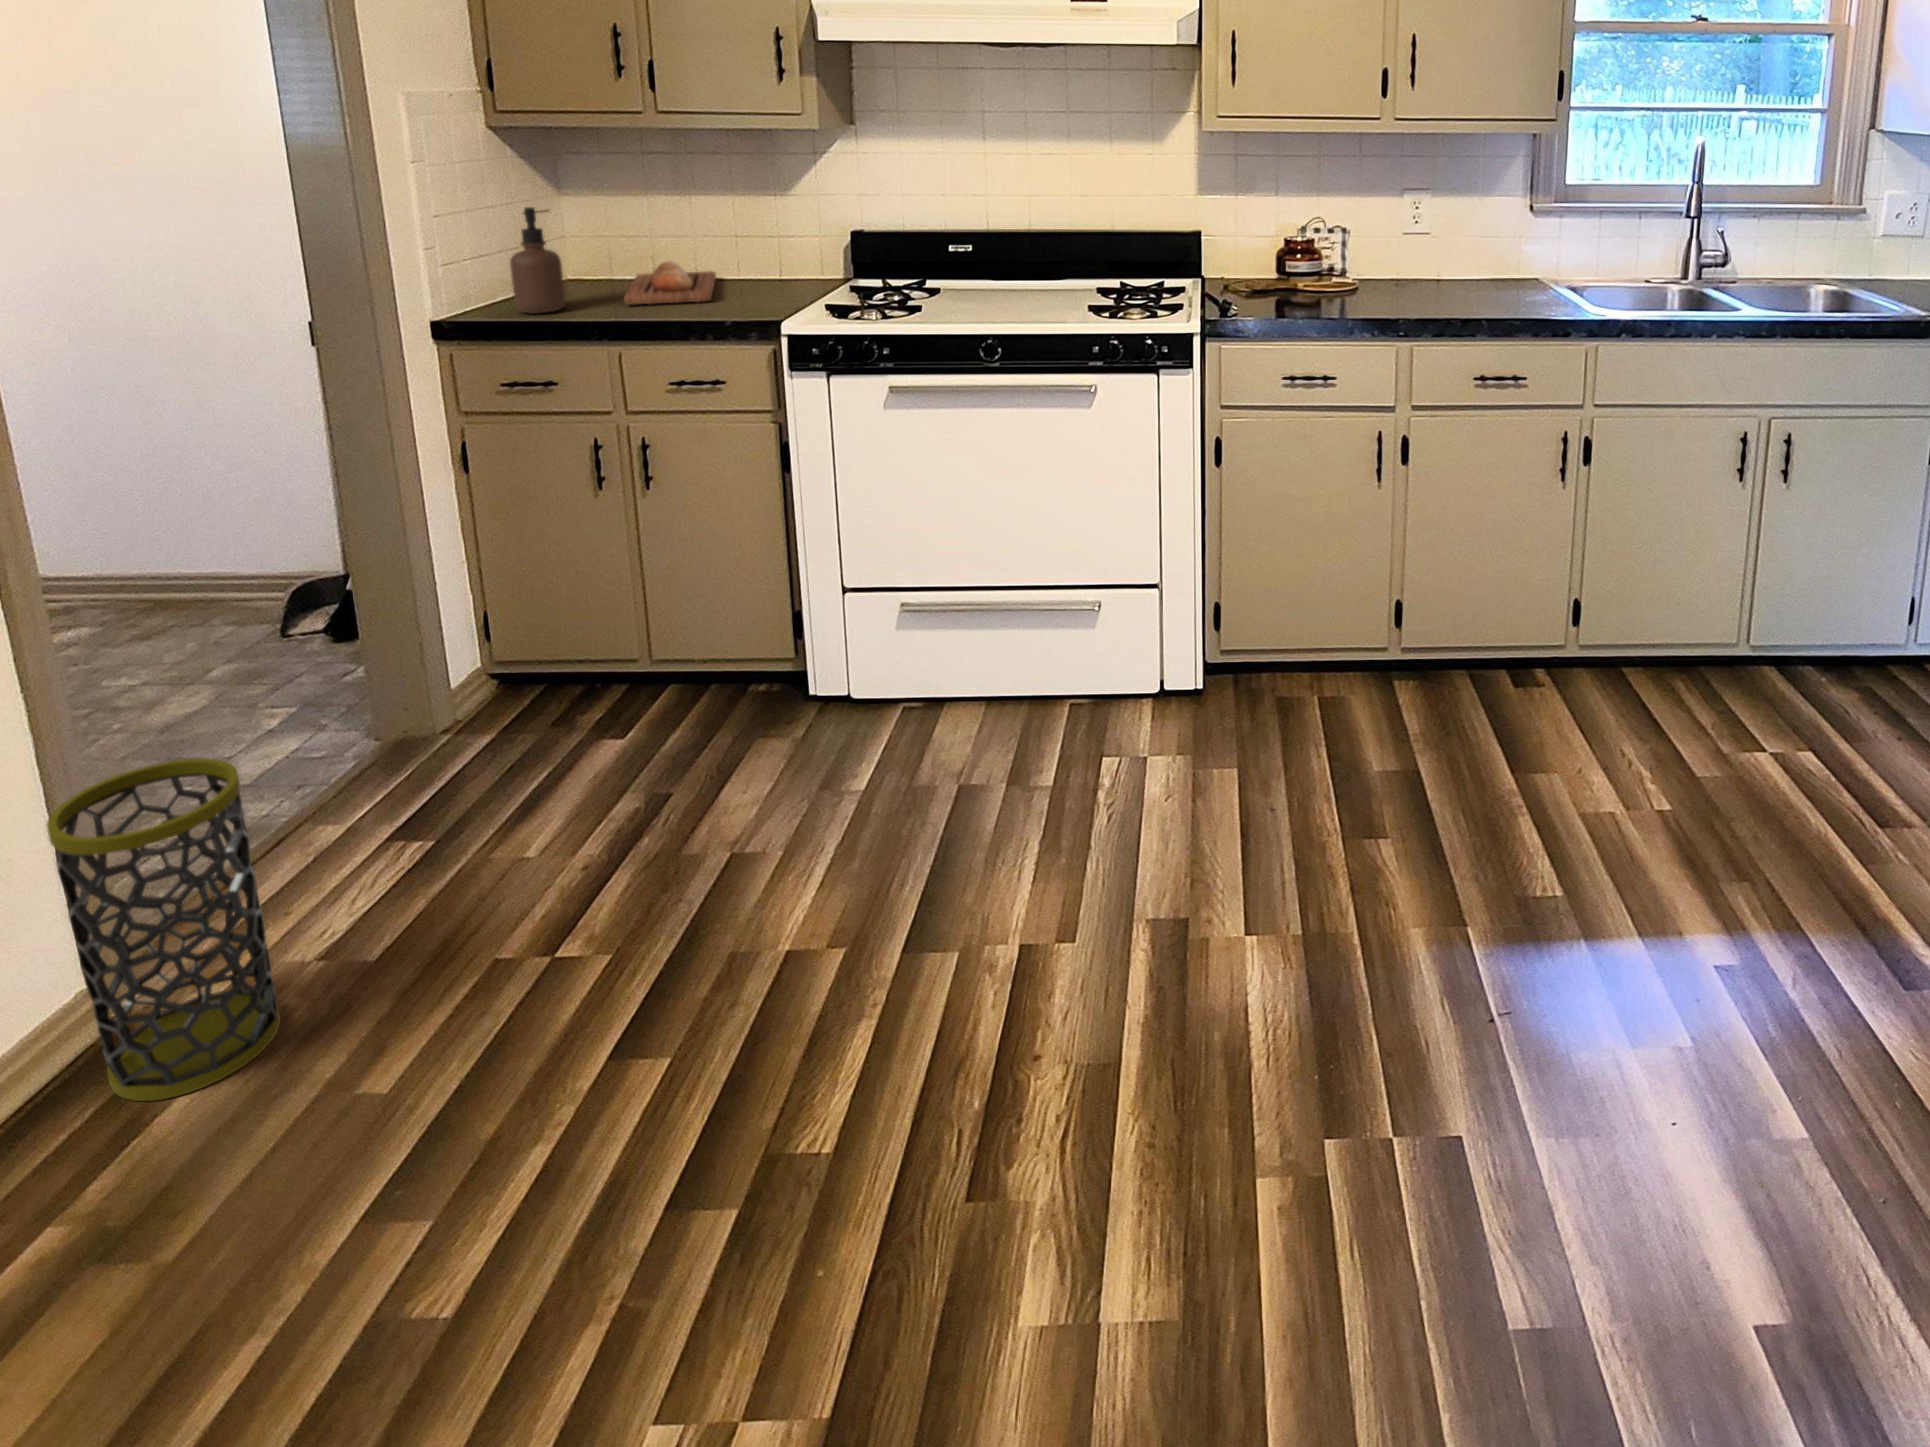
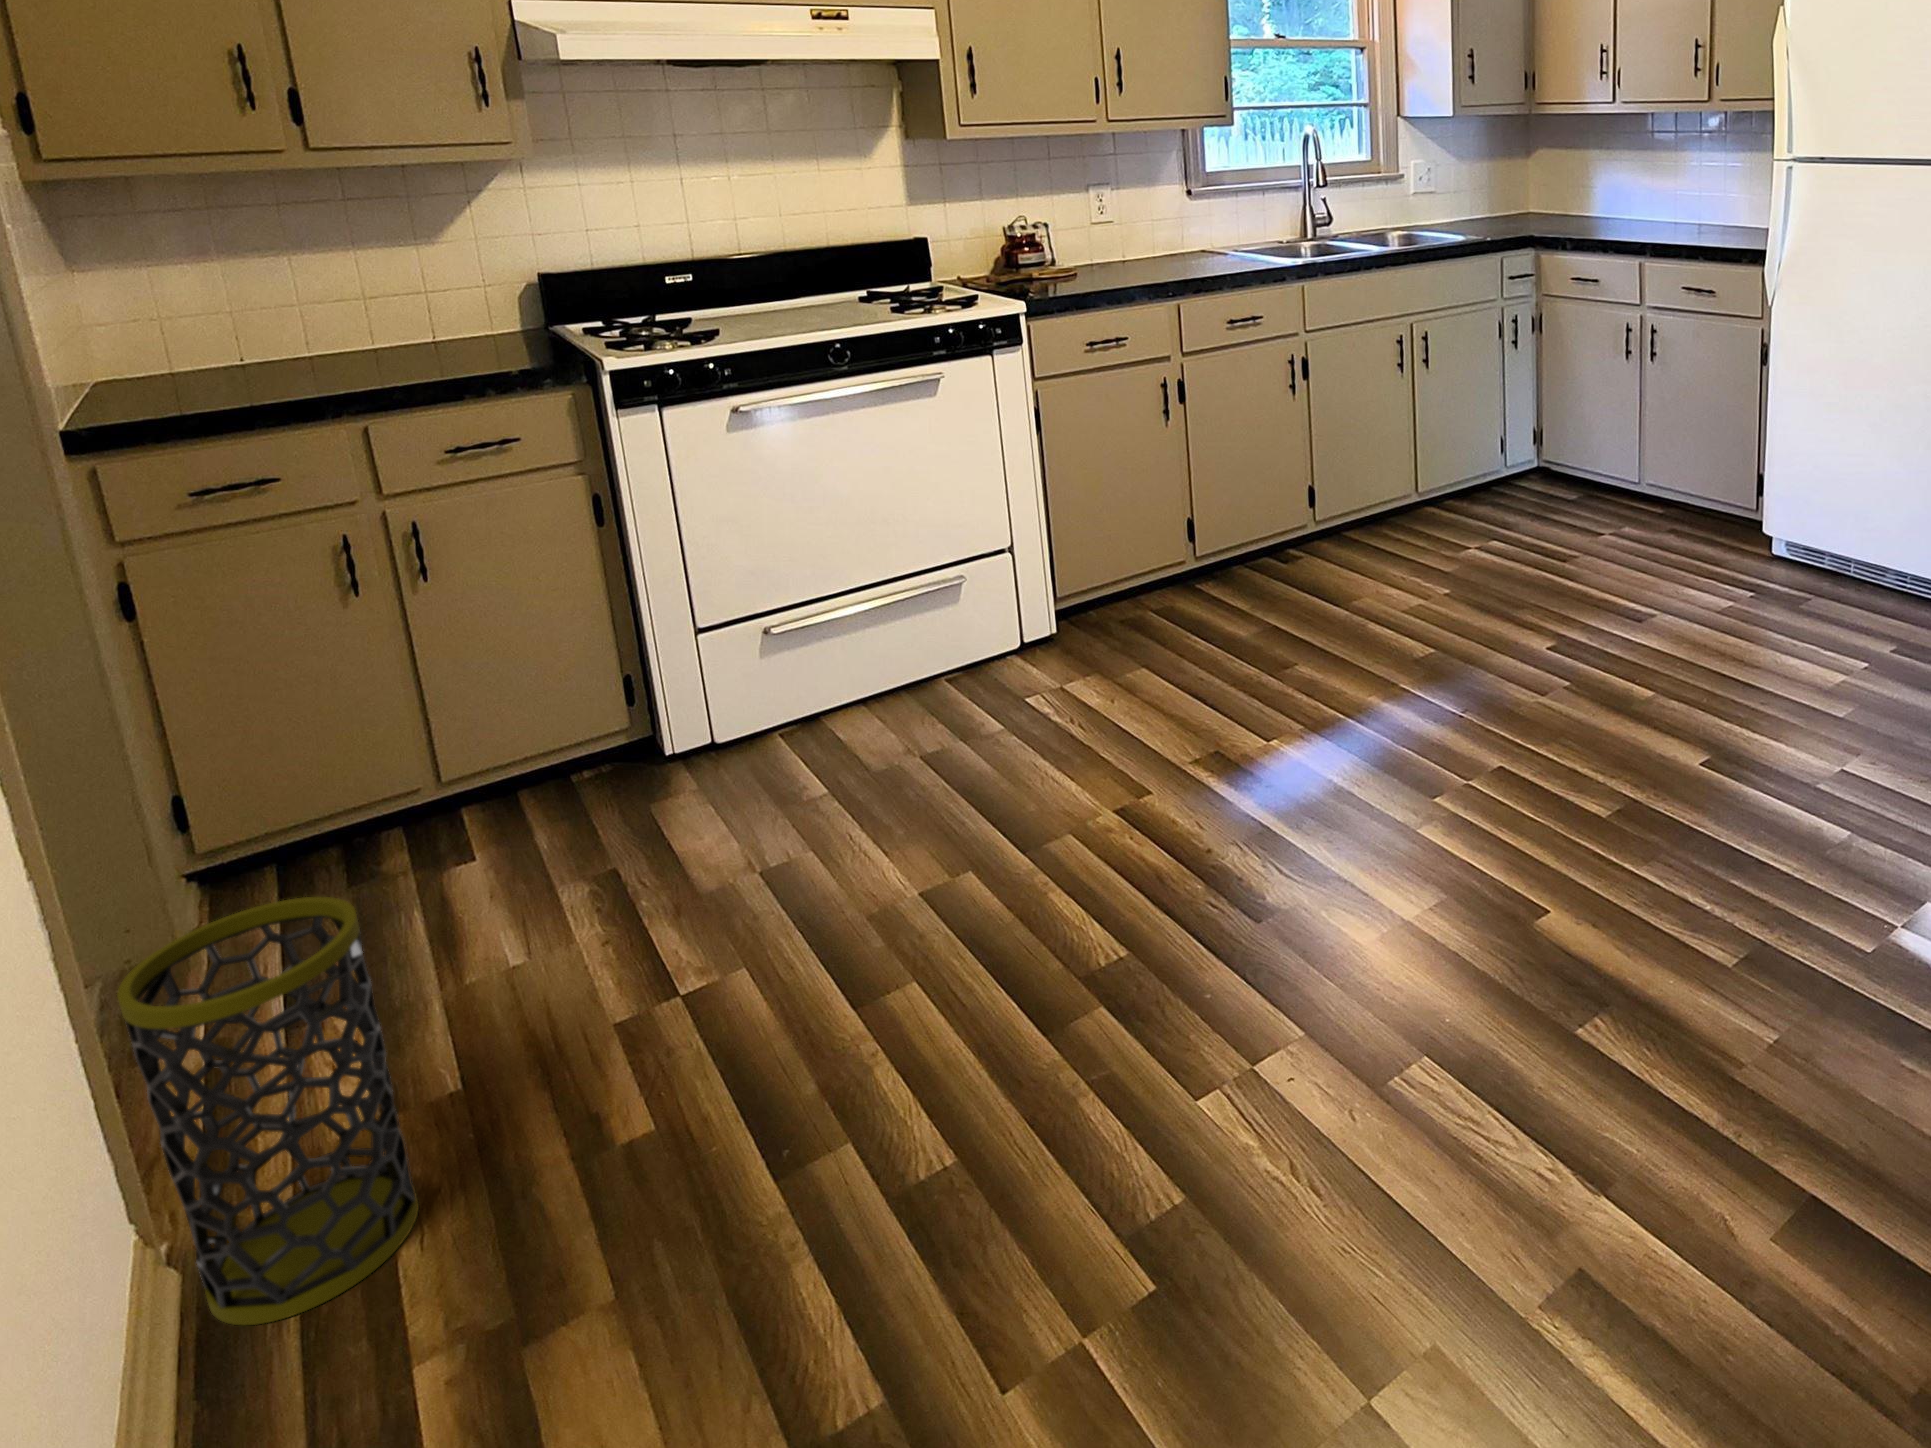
soap dispenser: present [510,207,565,313] -> none [152,273,240,406]
bread loaf: present [624,262,716,305] -> none [257,334,434,380]

